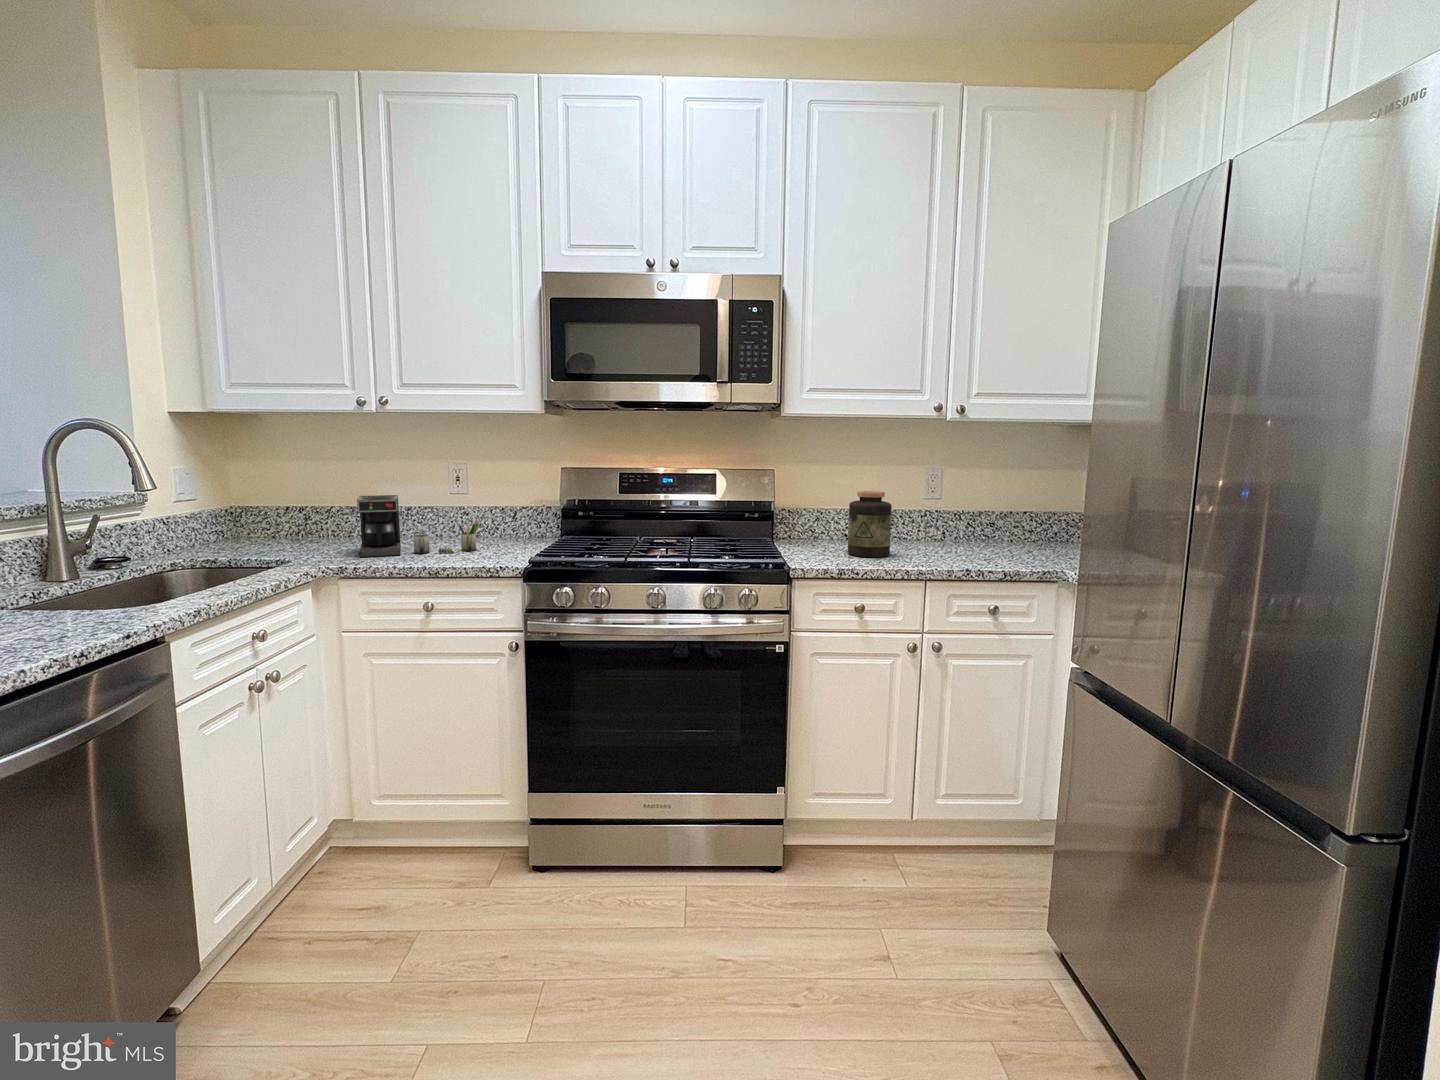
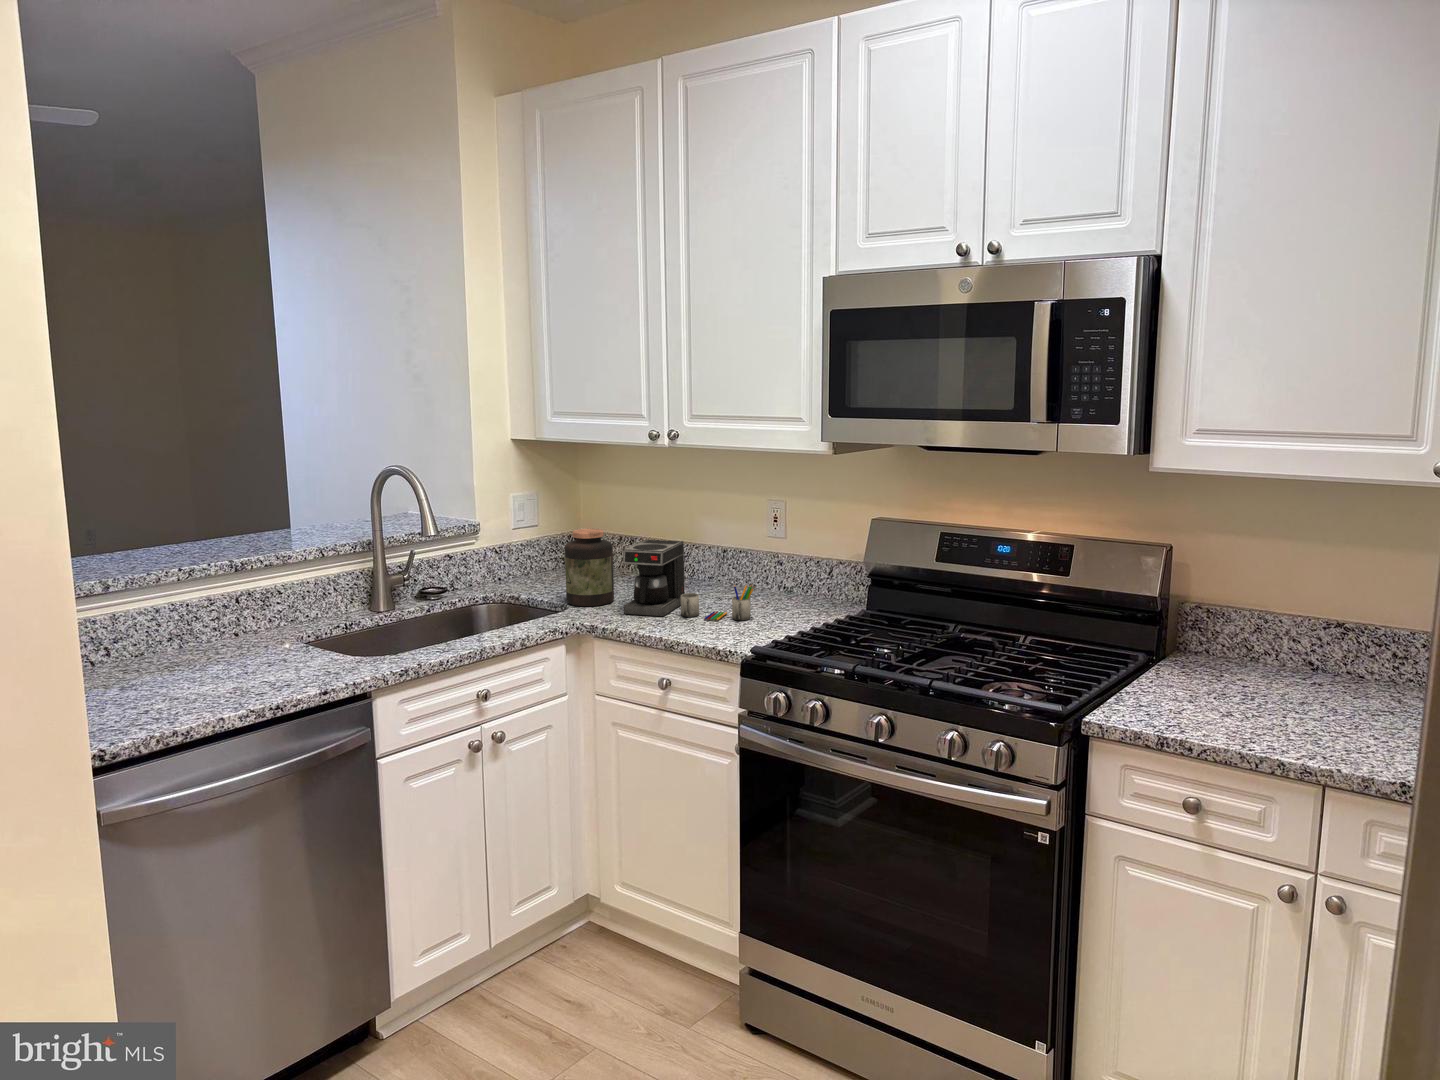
jar: present [848,491,892,557] -> present [565,529,614,606]

